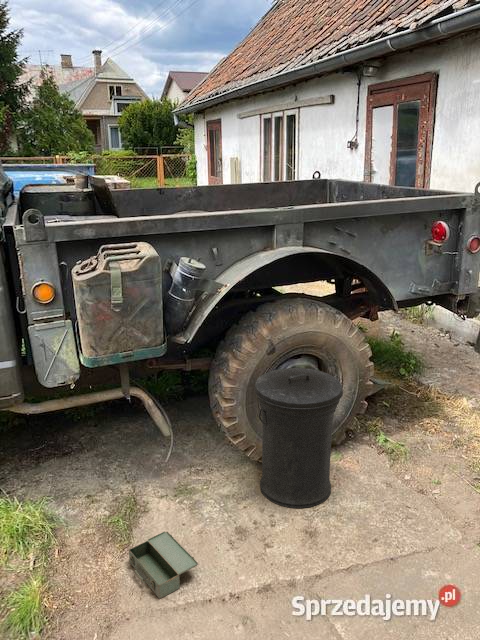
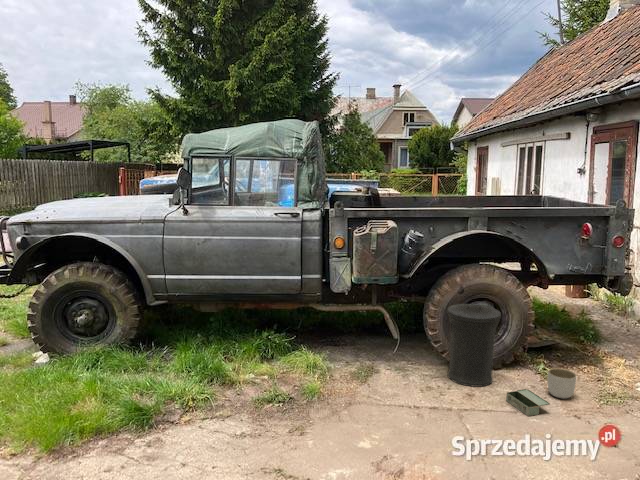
planter: none [414,453,457,502] -> present [547,368,576,399]
toolbox: present [129,532,198,599] -> present [506,389,550,416]

